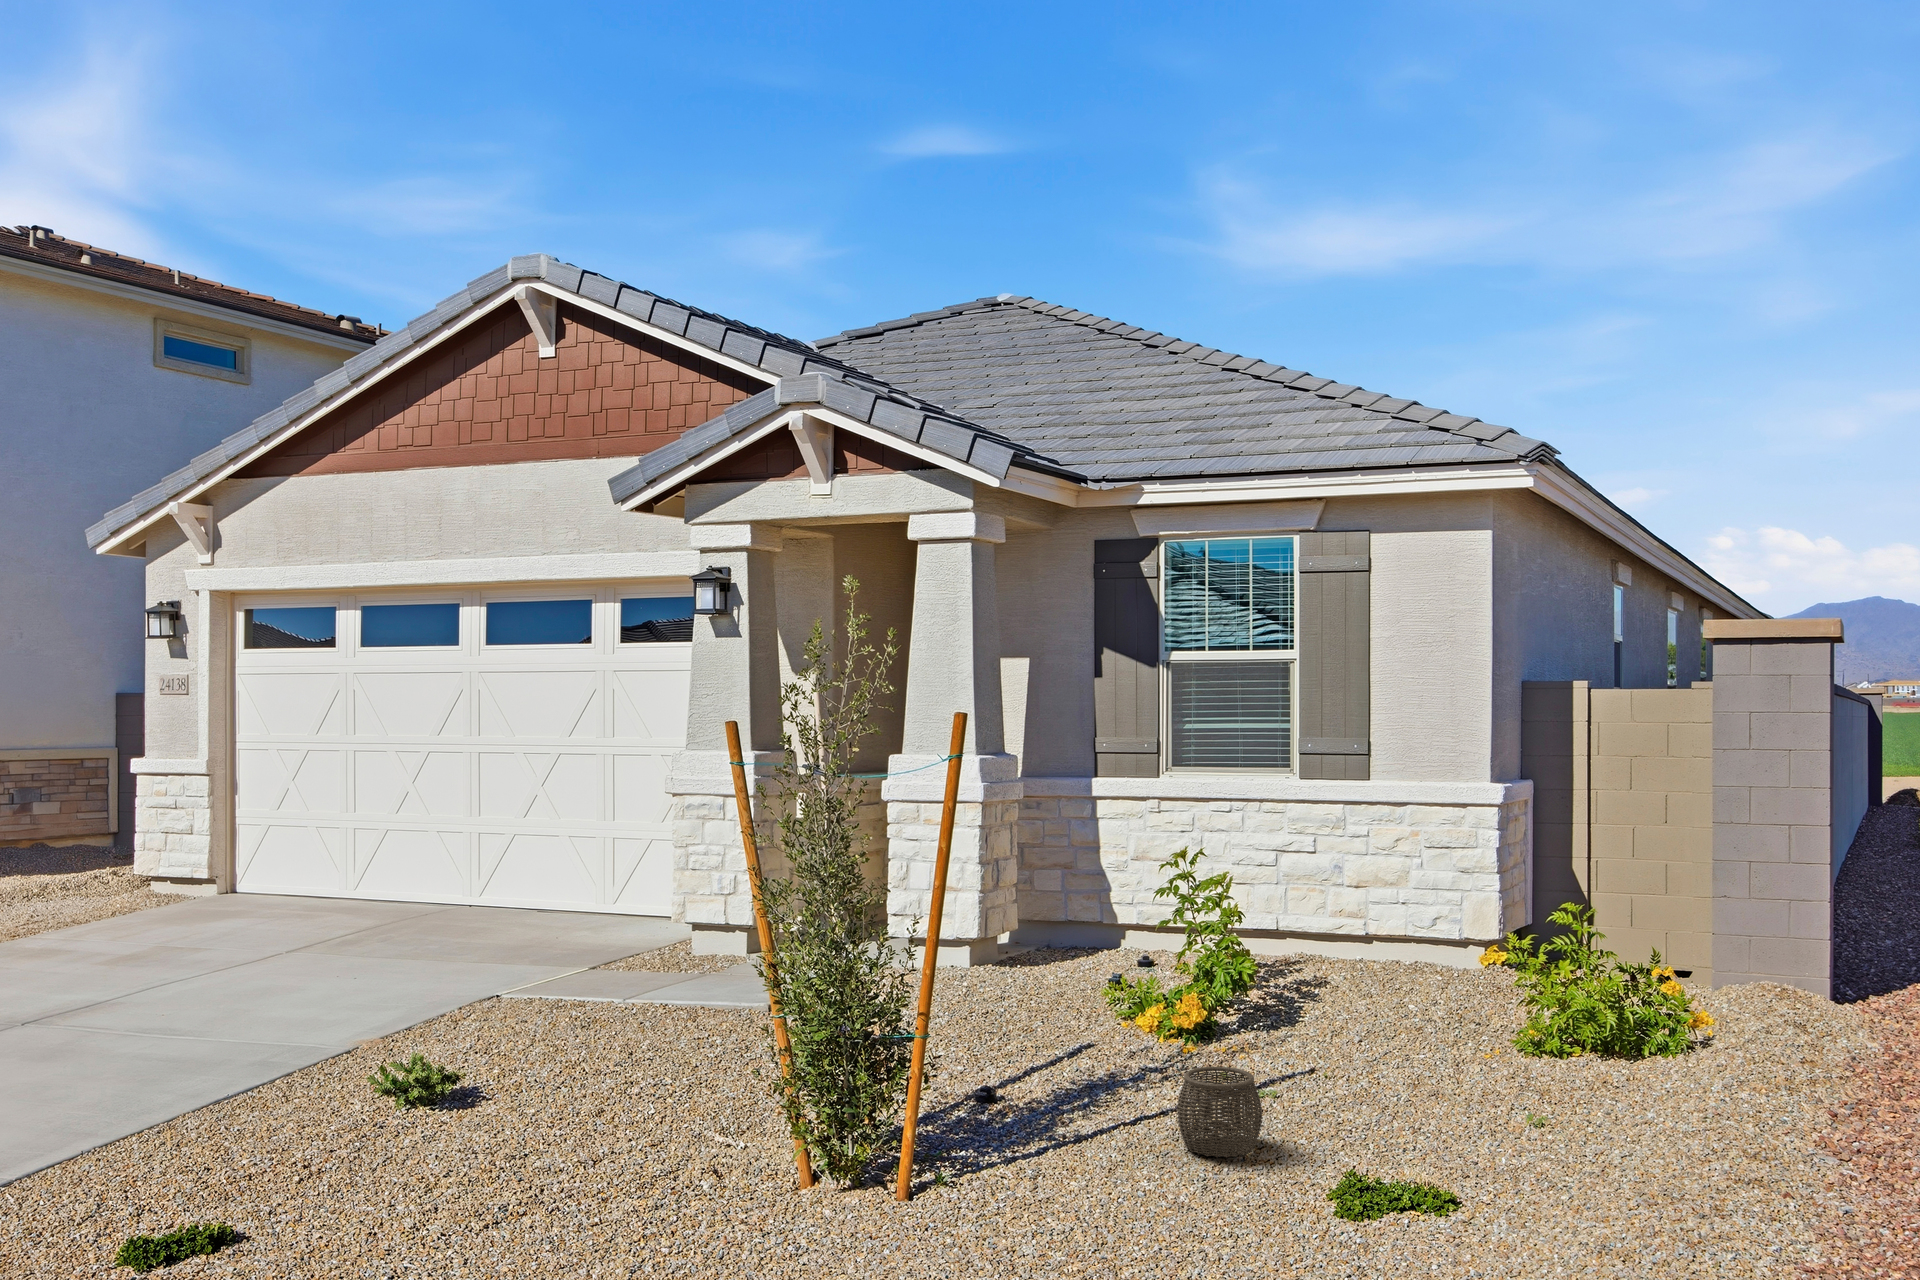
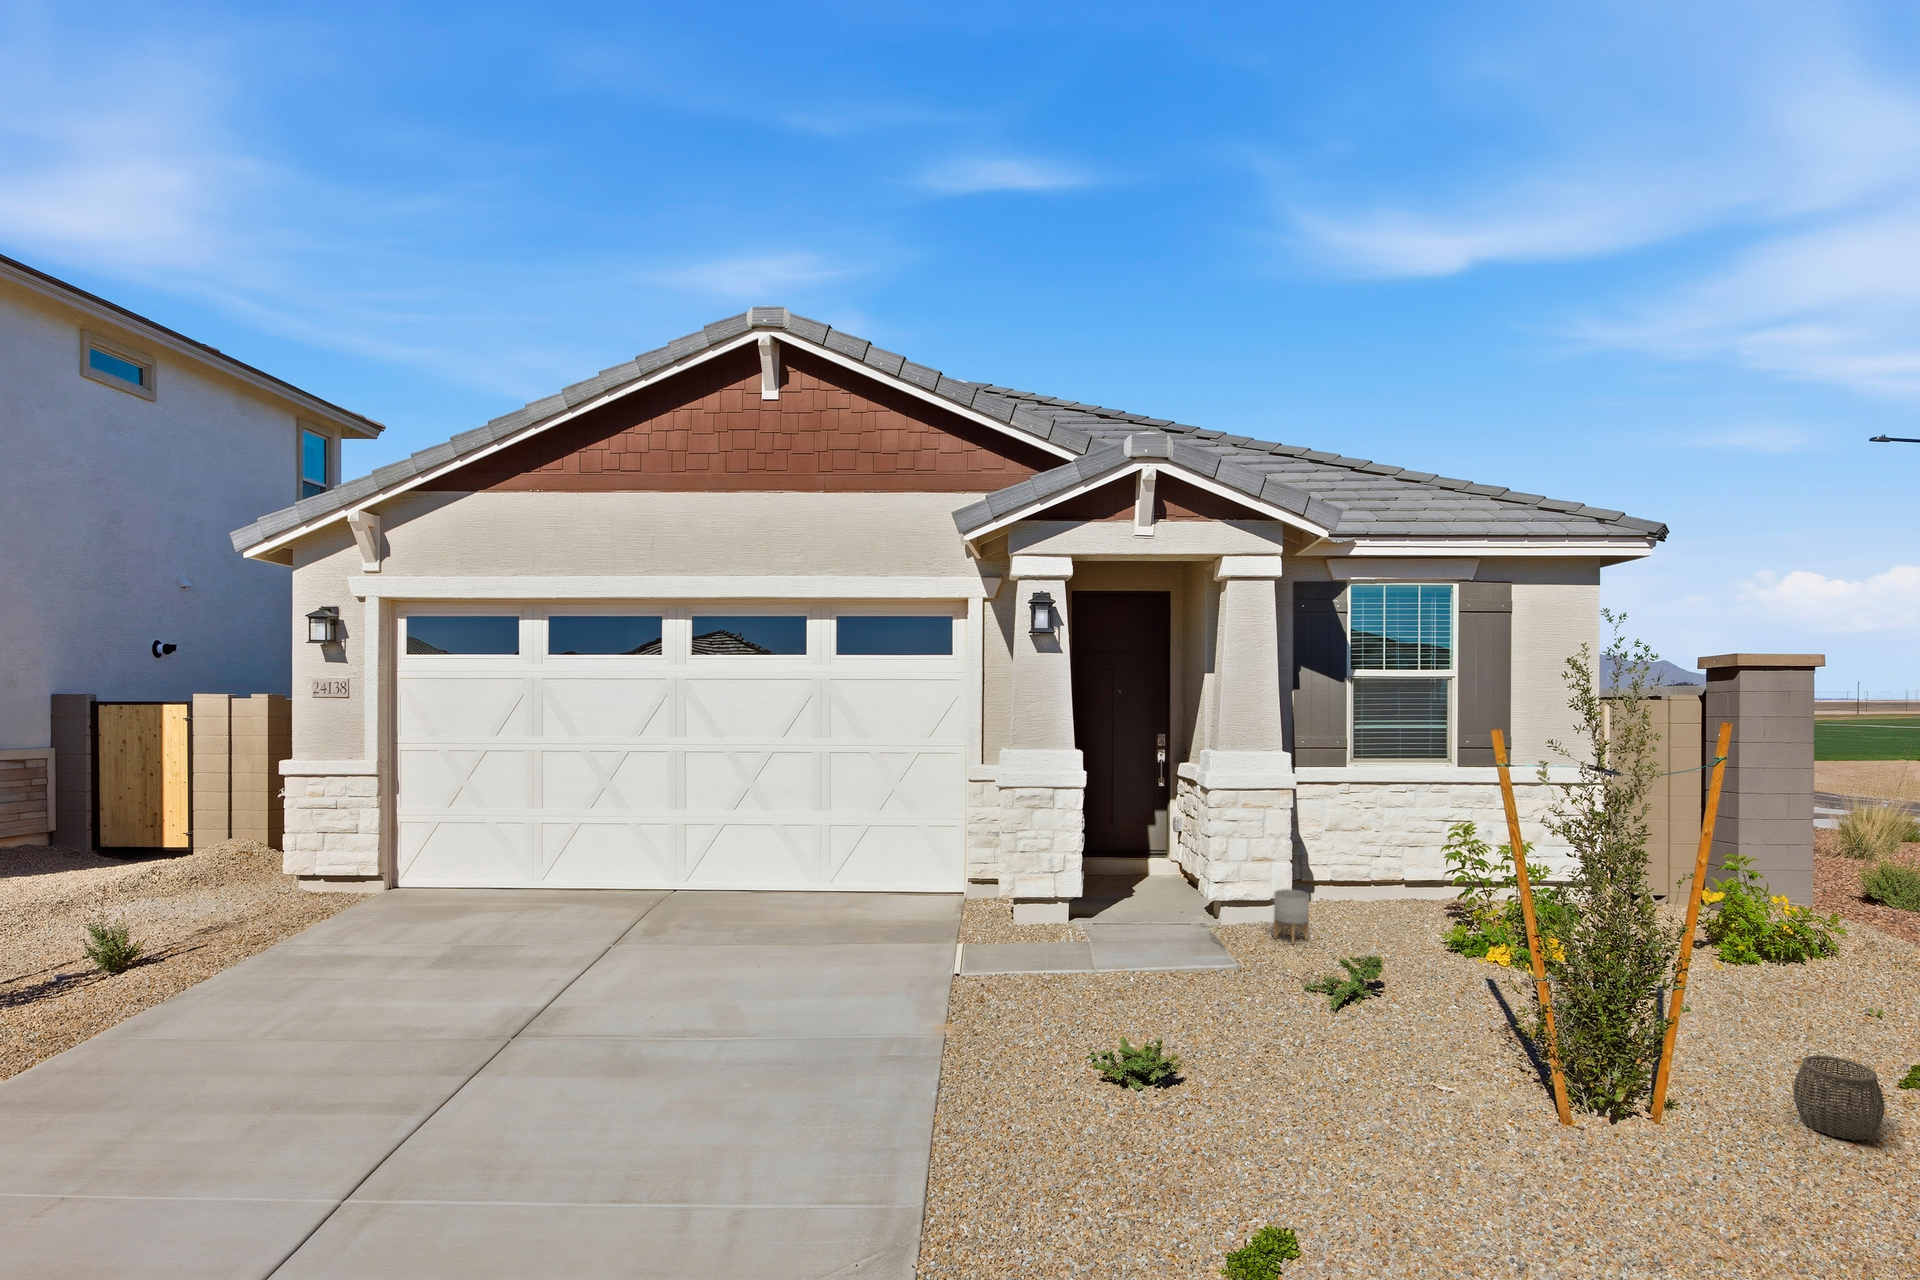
planter: none [994,913,1035,977] -> present [1273,889,1309,944]

